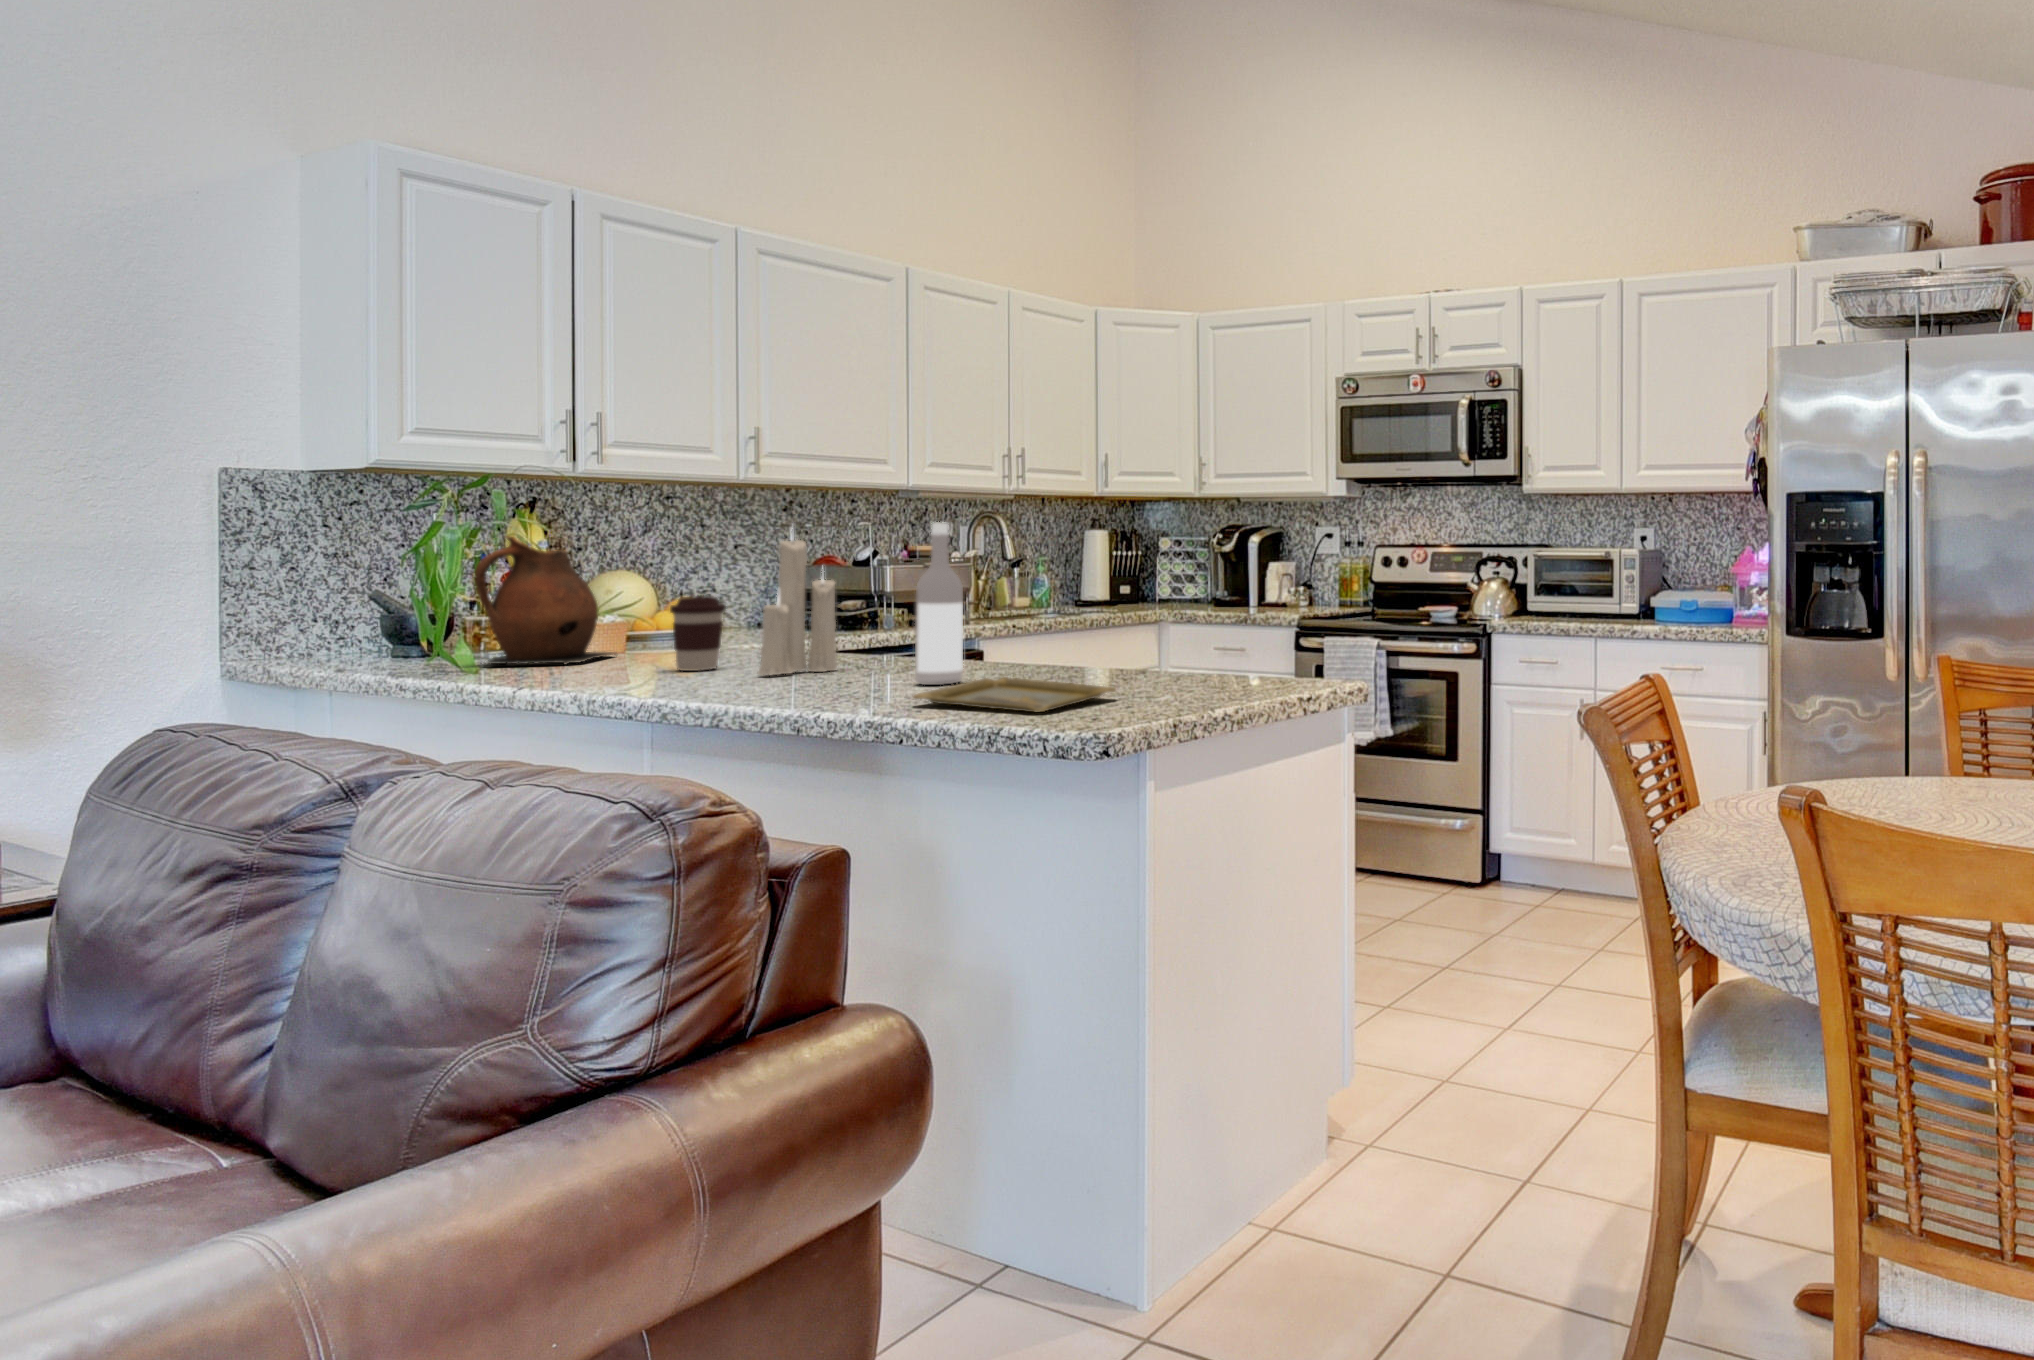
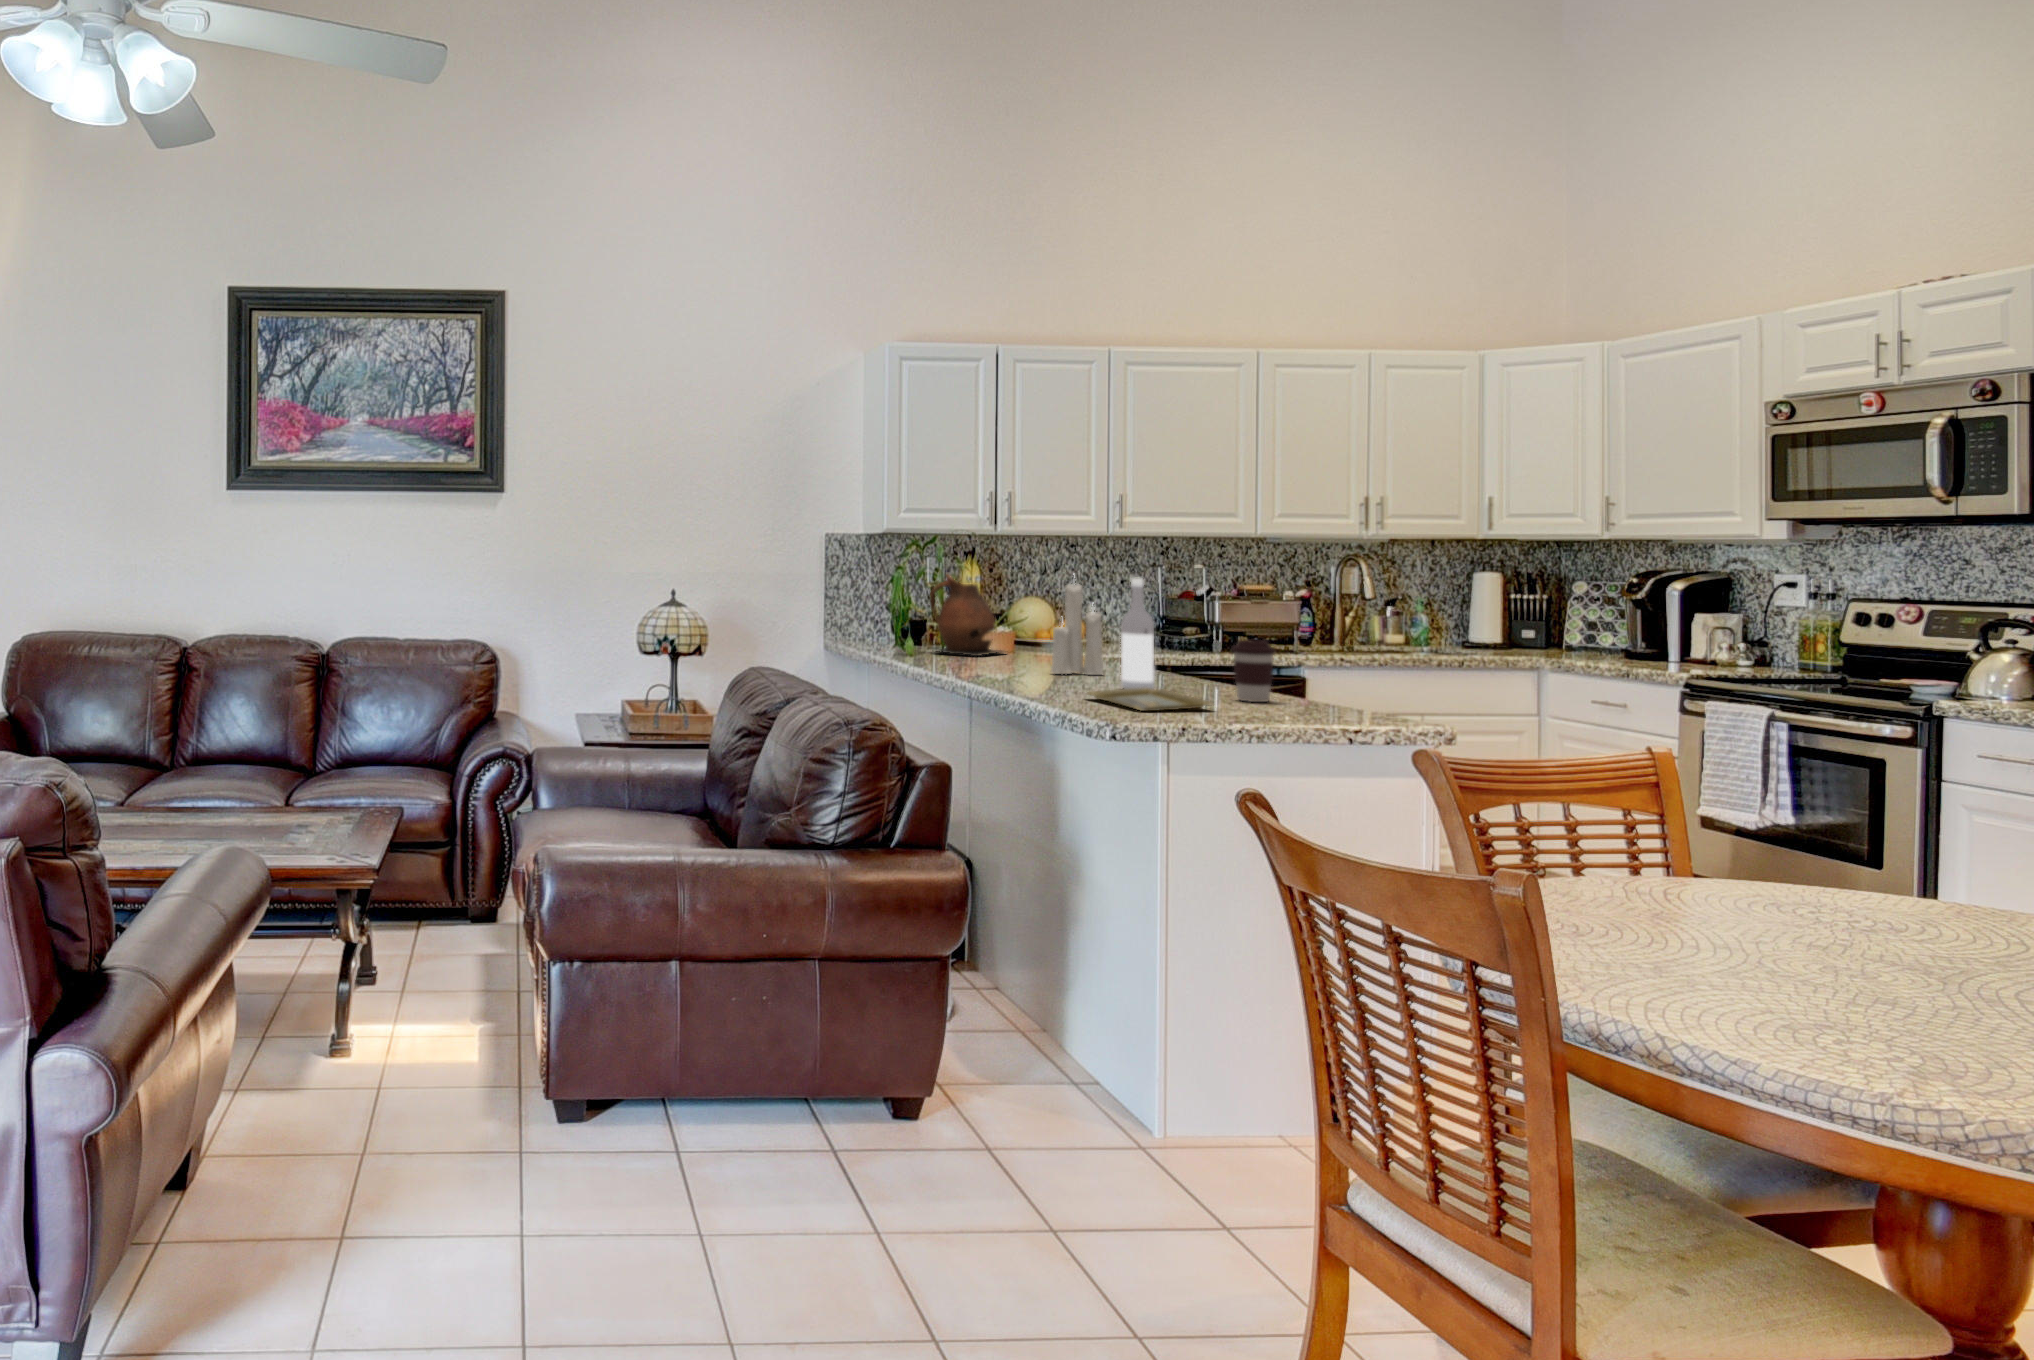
coffee cup: present [670,596,726,671] -> present [1231,640,1276,702]

